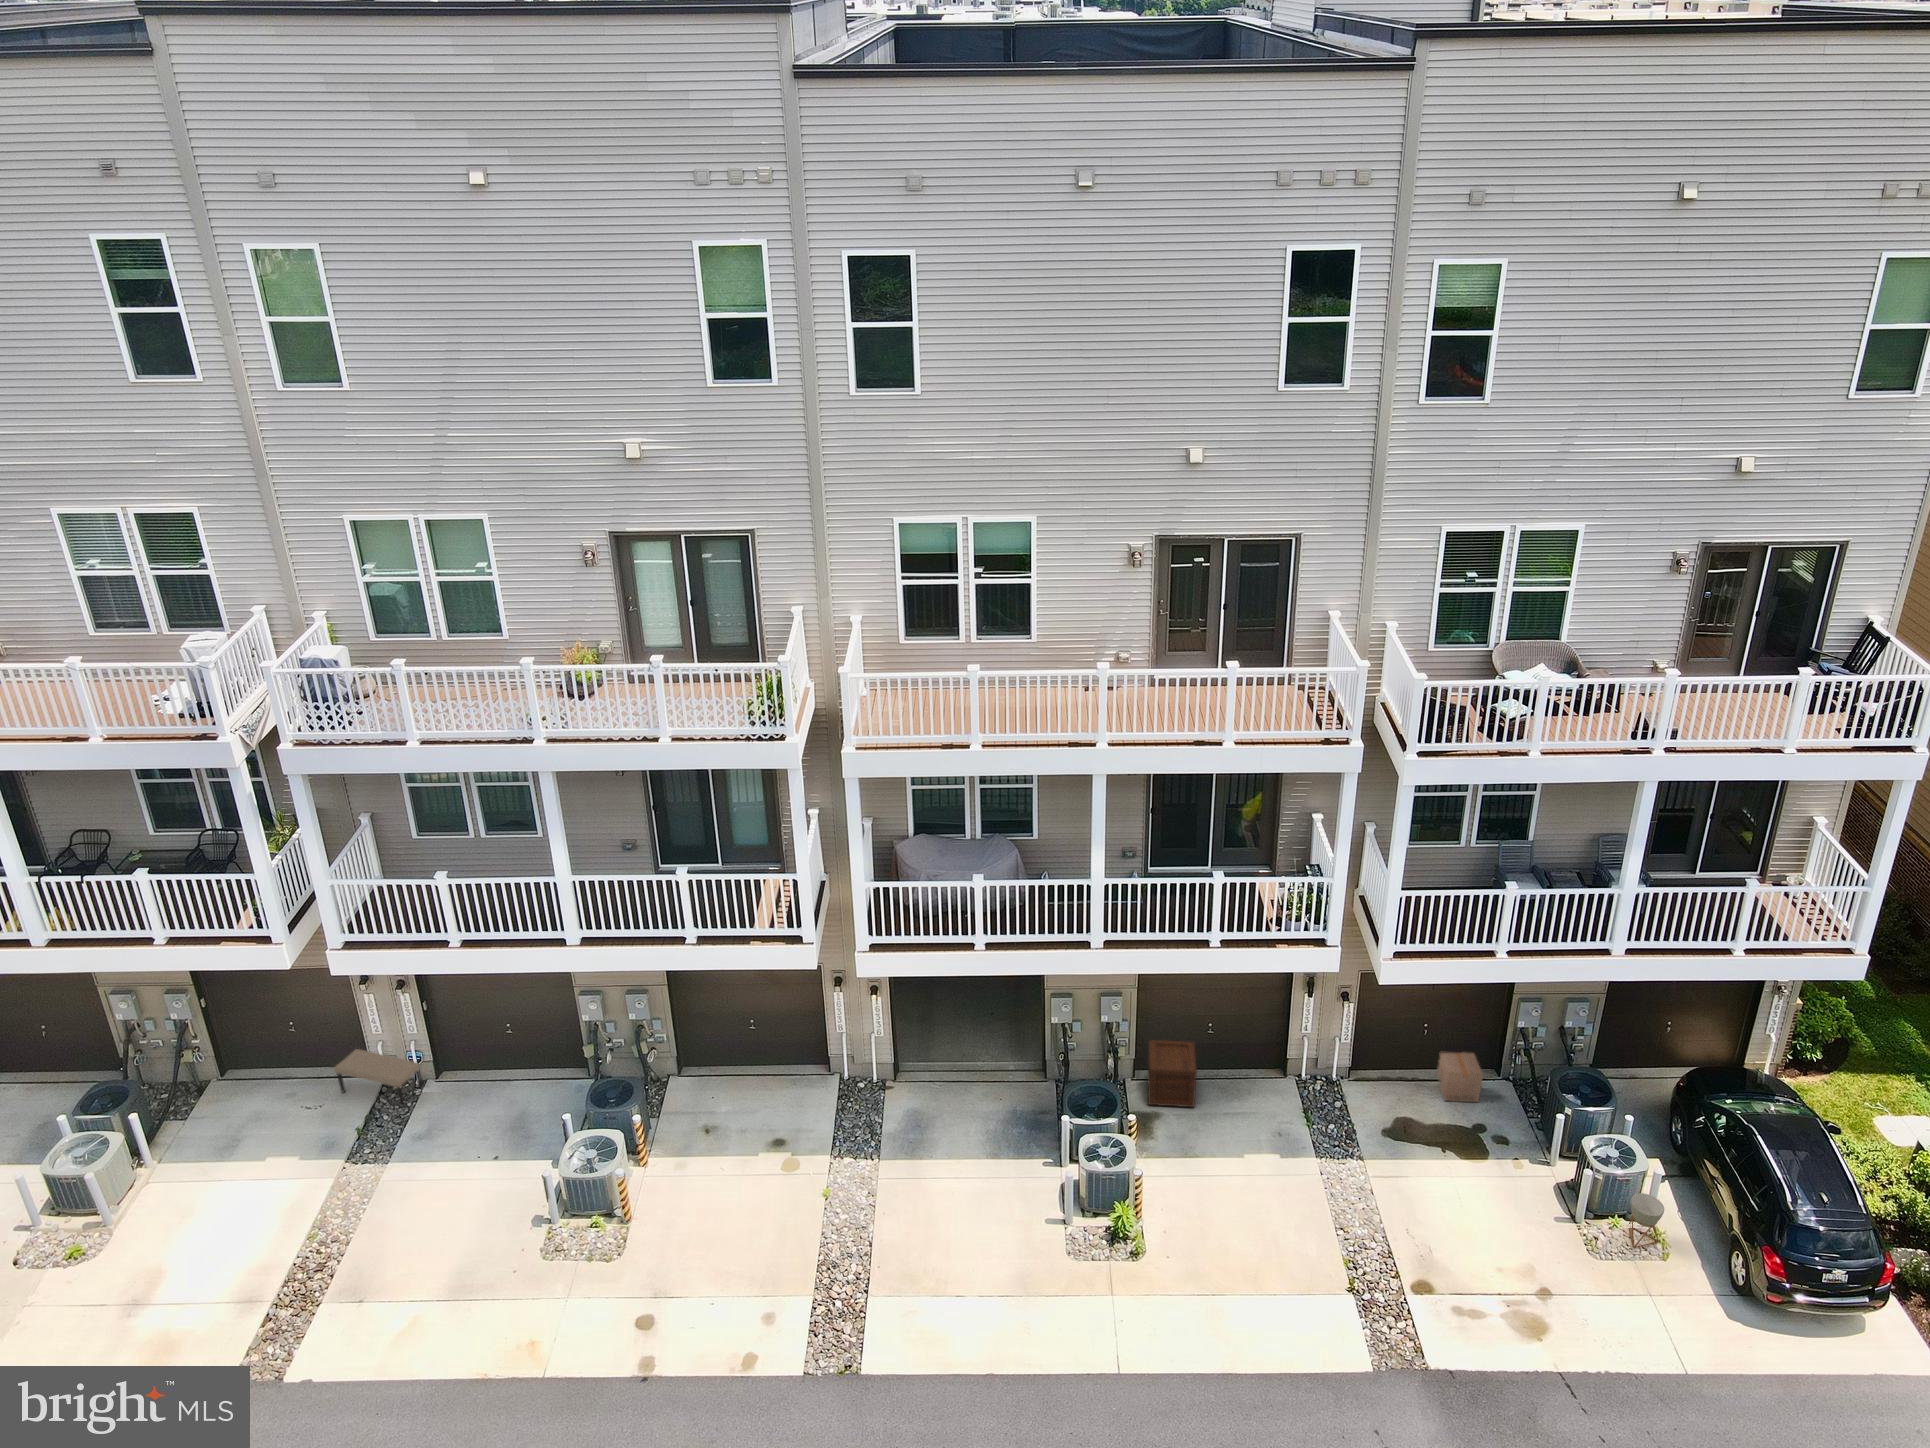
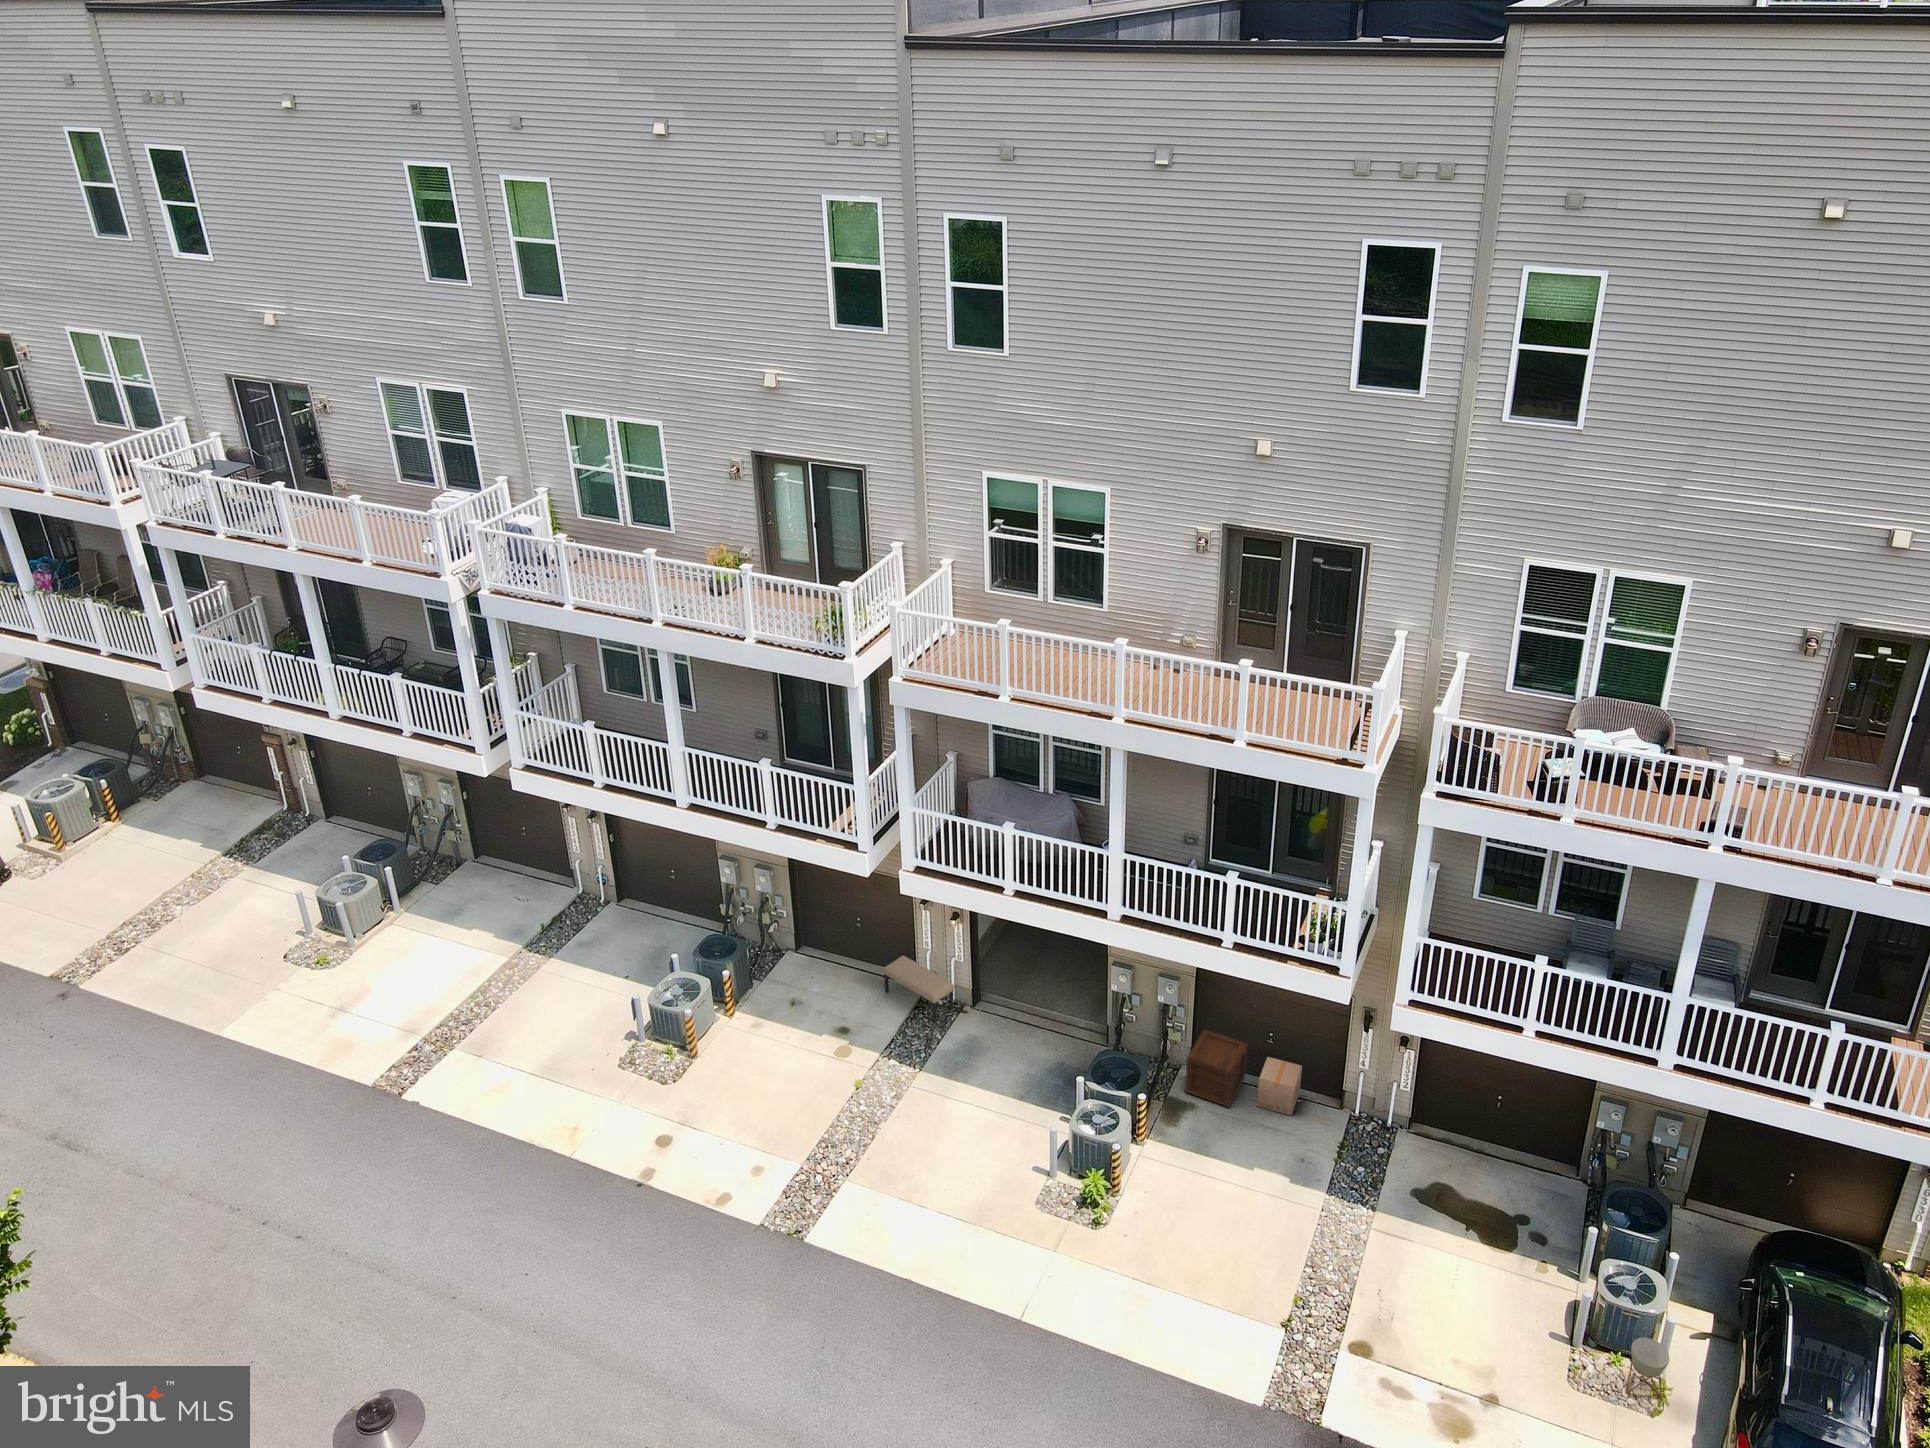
bench: present [334,1049,423,1106] -> present [883,956,954,1021]
cardboard box: present [1436,1052,1483,1102] -> present [1257,1057,1302,1115]

